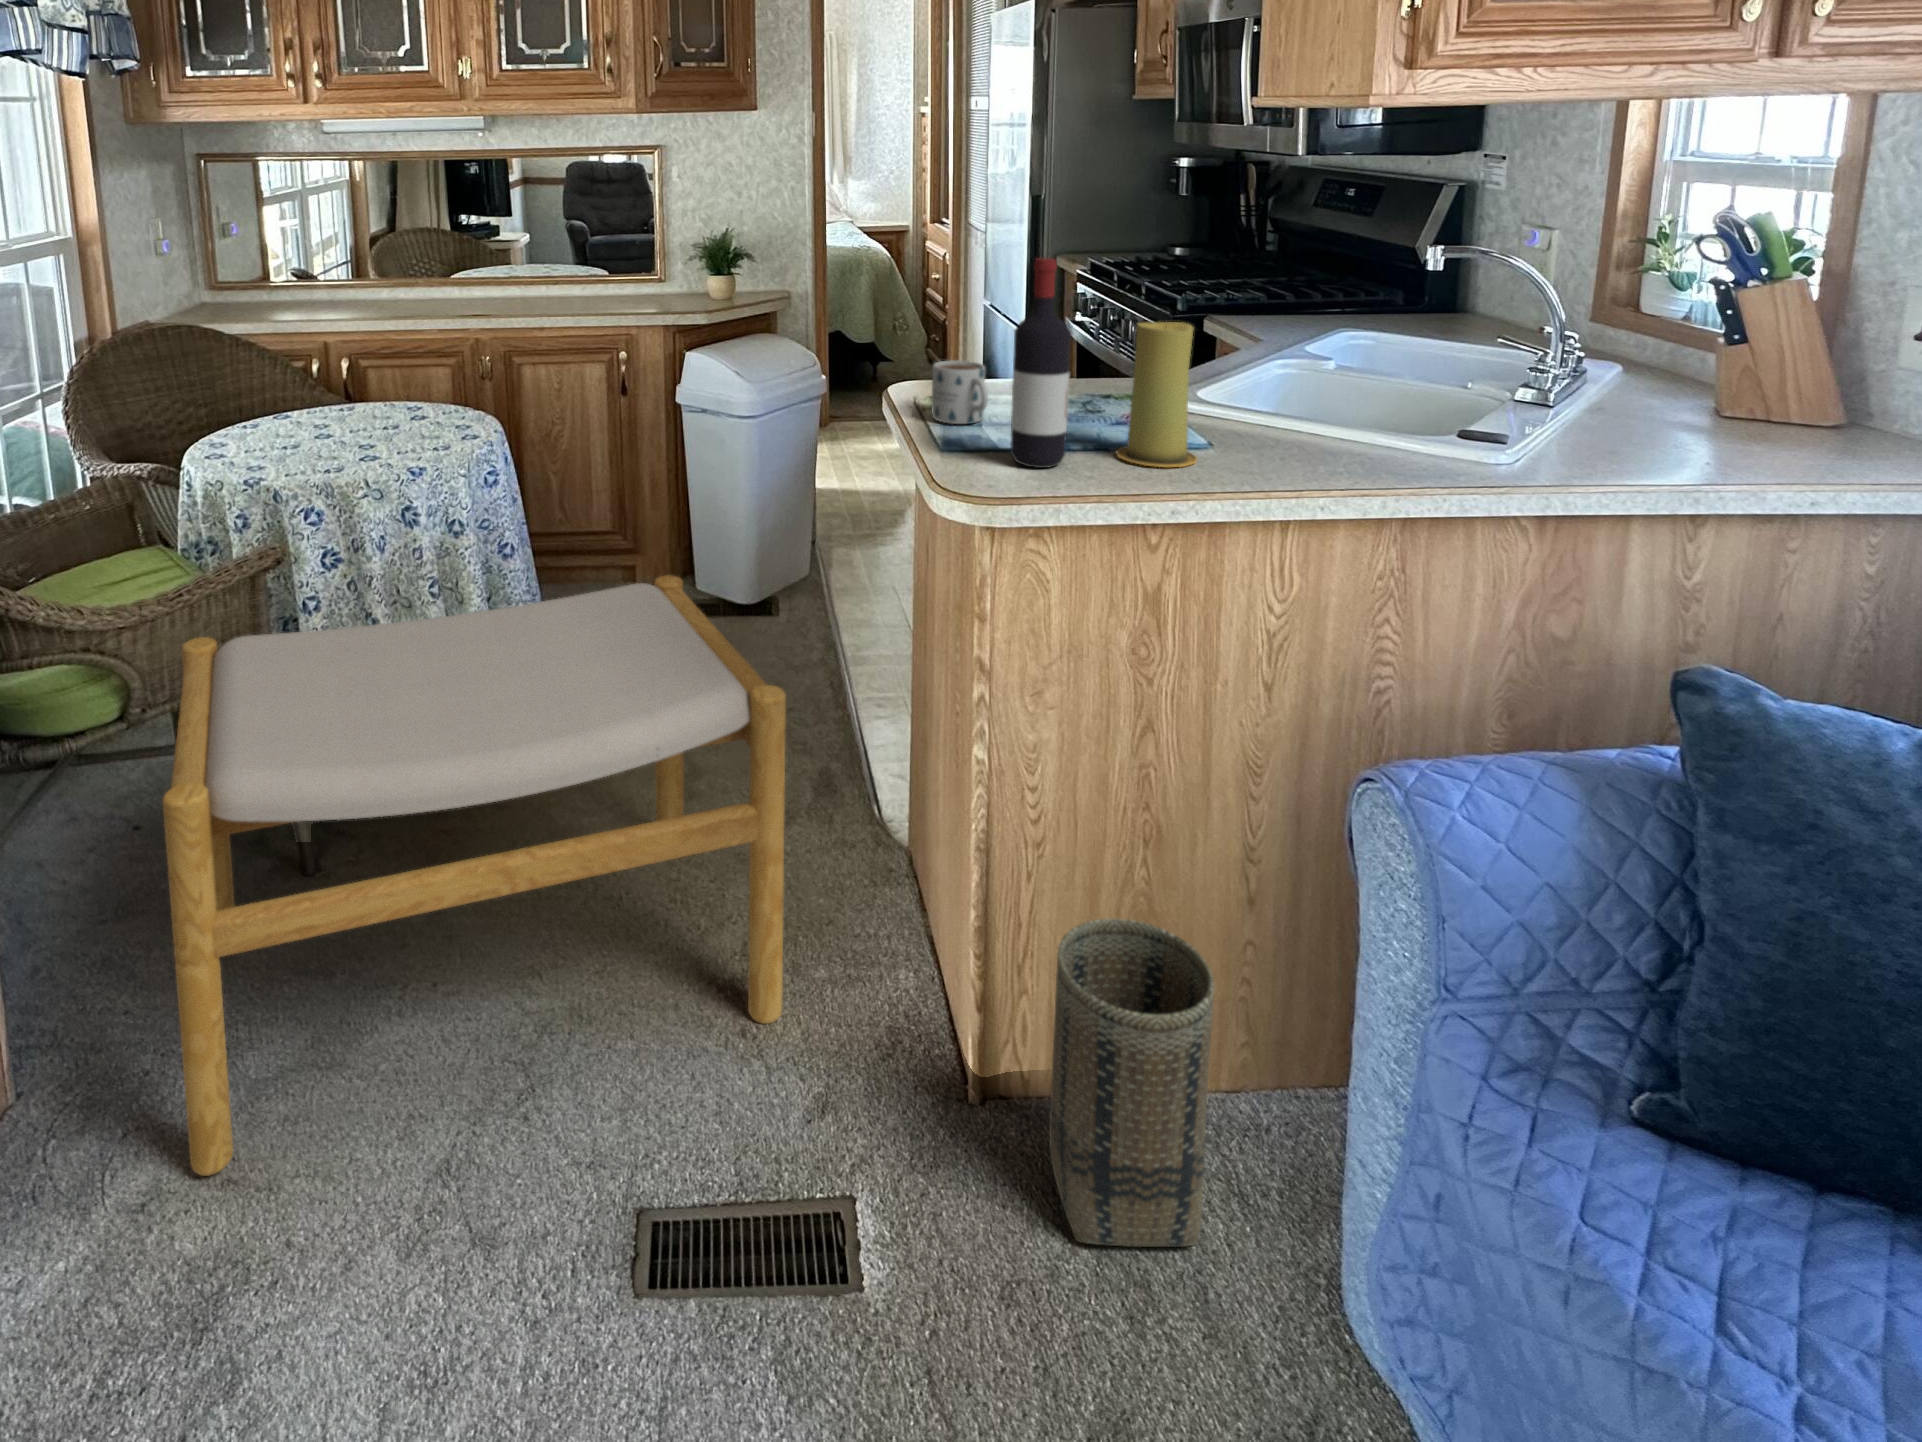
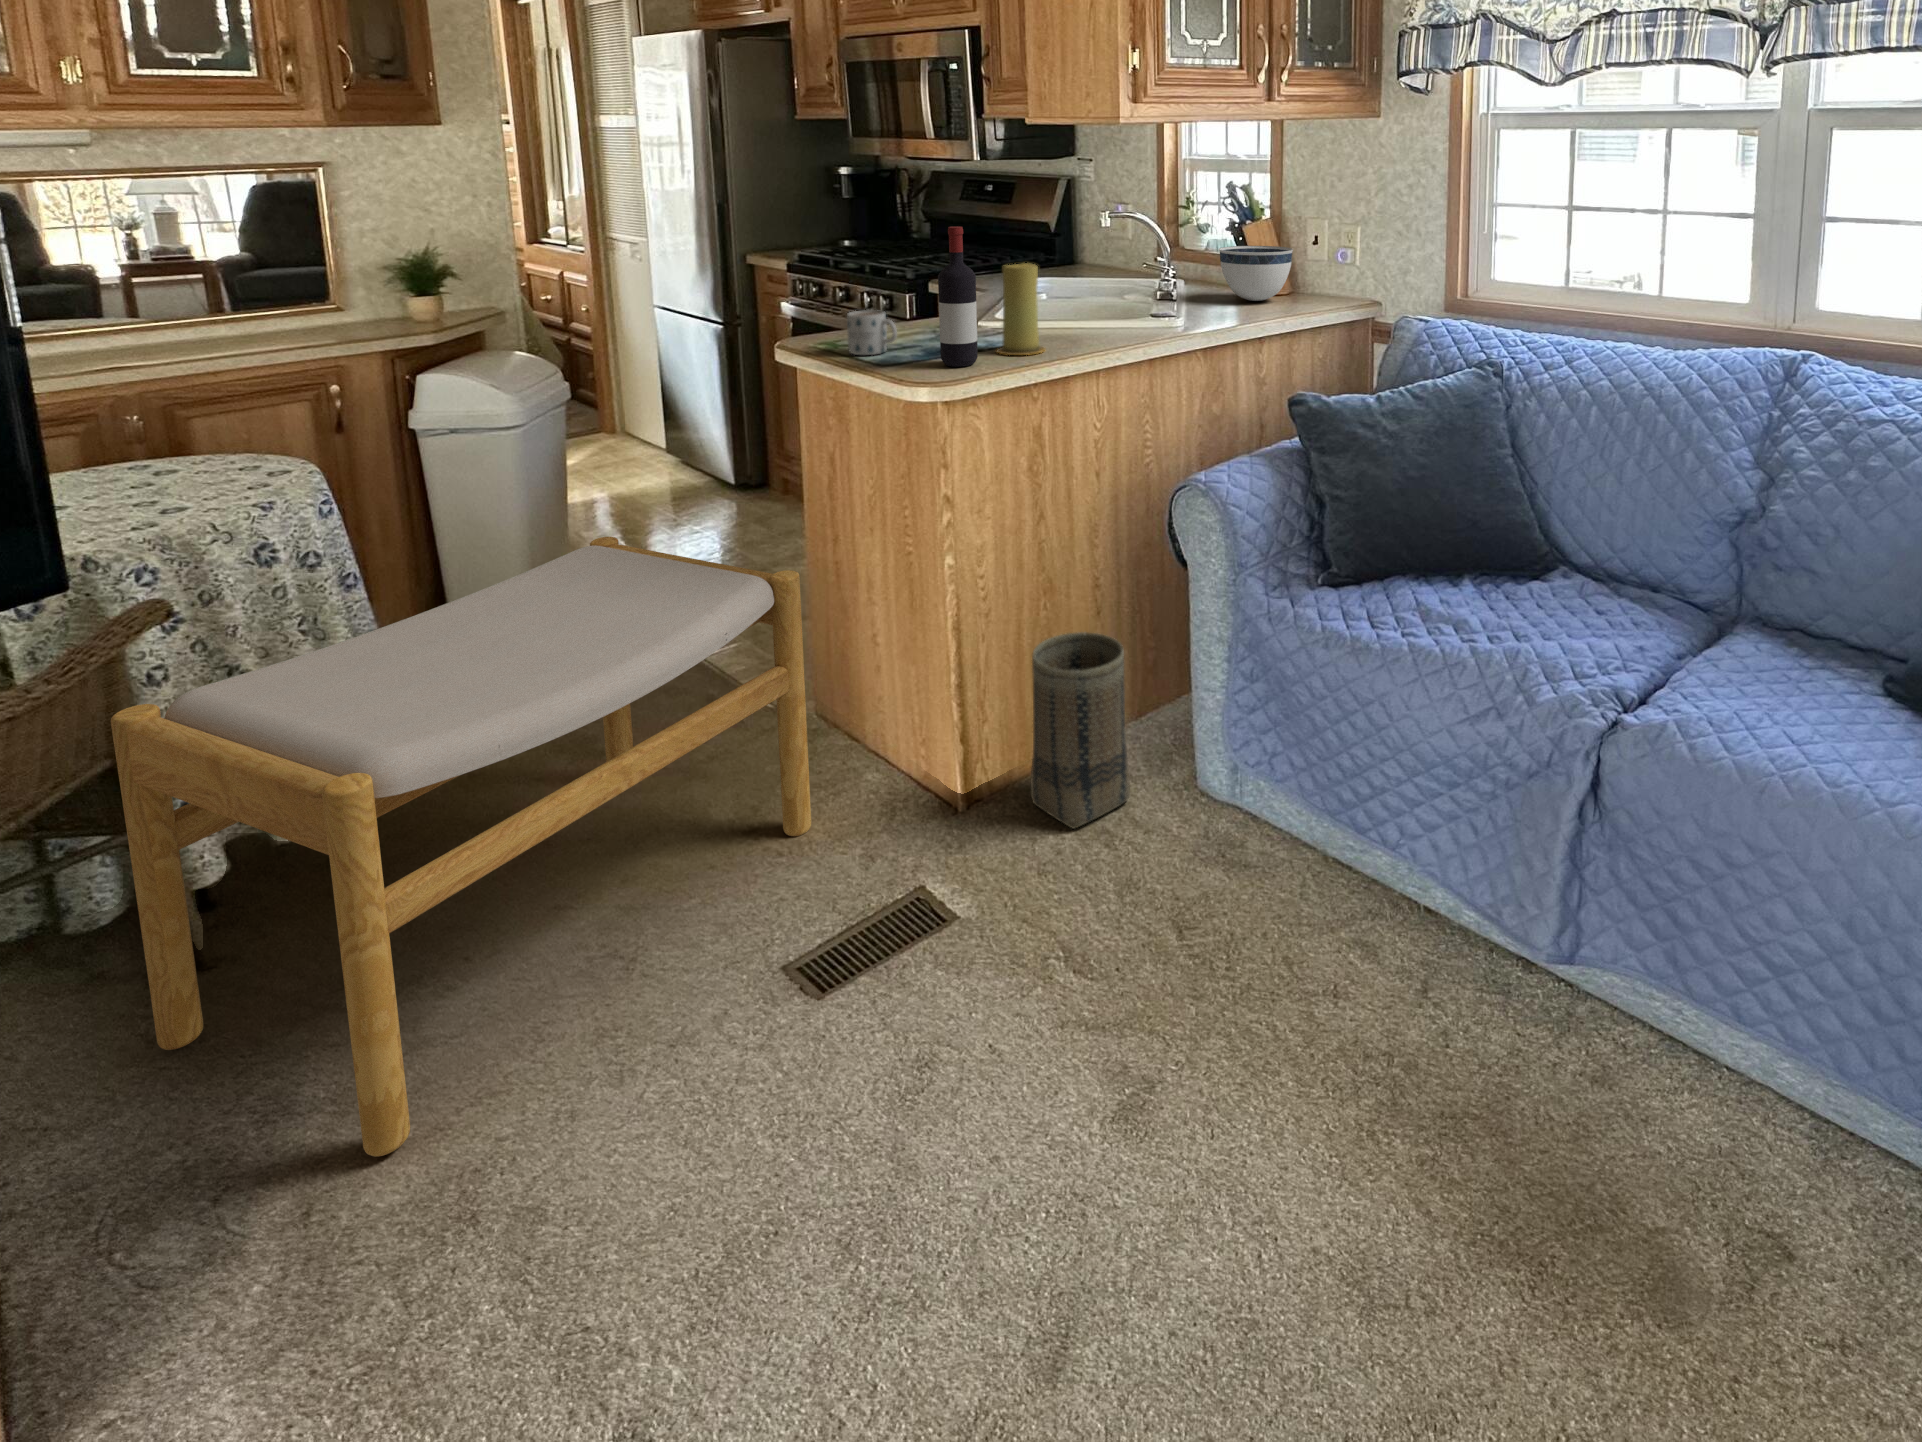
bowl: none [1654,324,1837,434] -> present [1219,246,1293,301]

